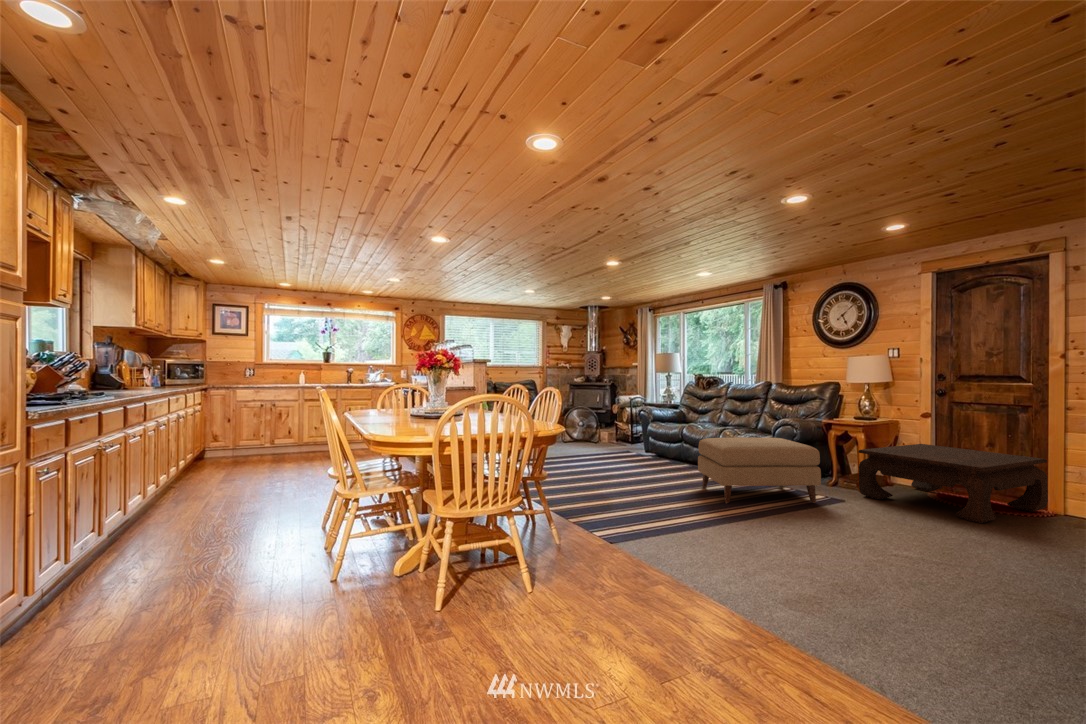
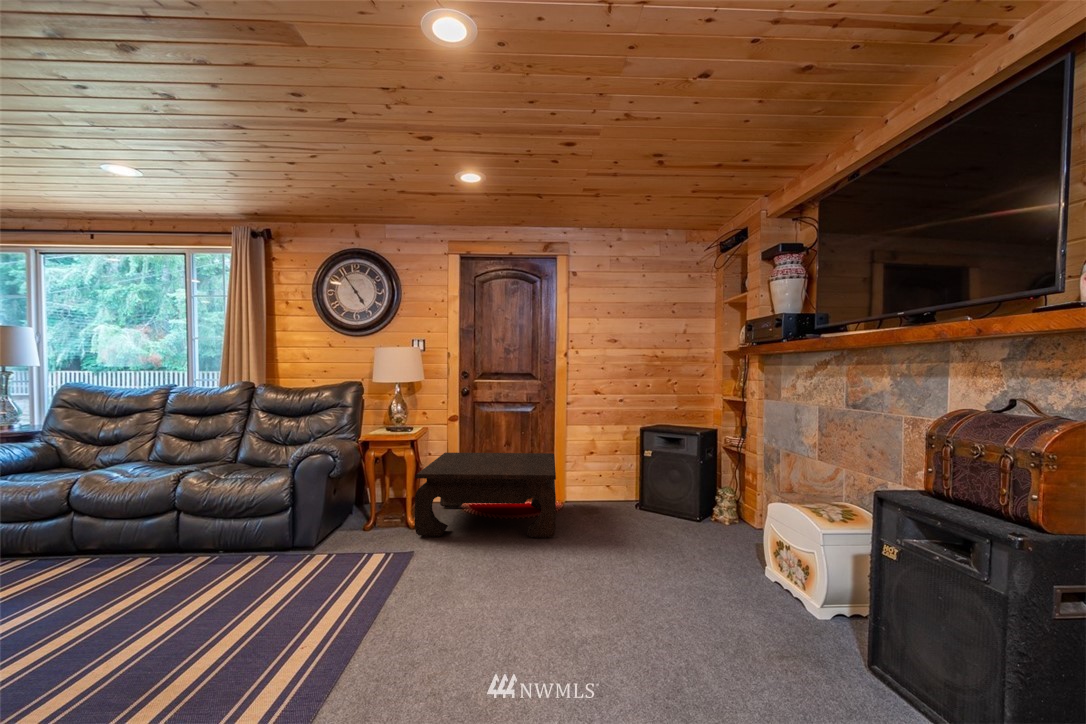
ottoman: present [698,438,821,503] -> none [159,476,397,639]

